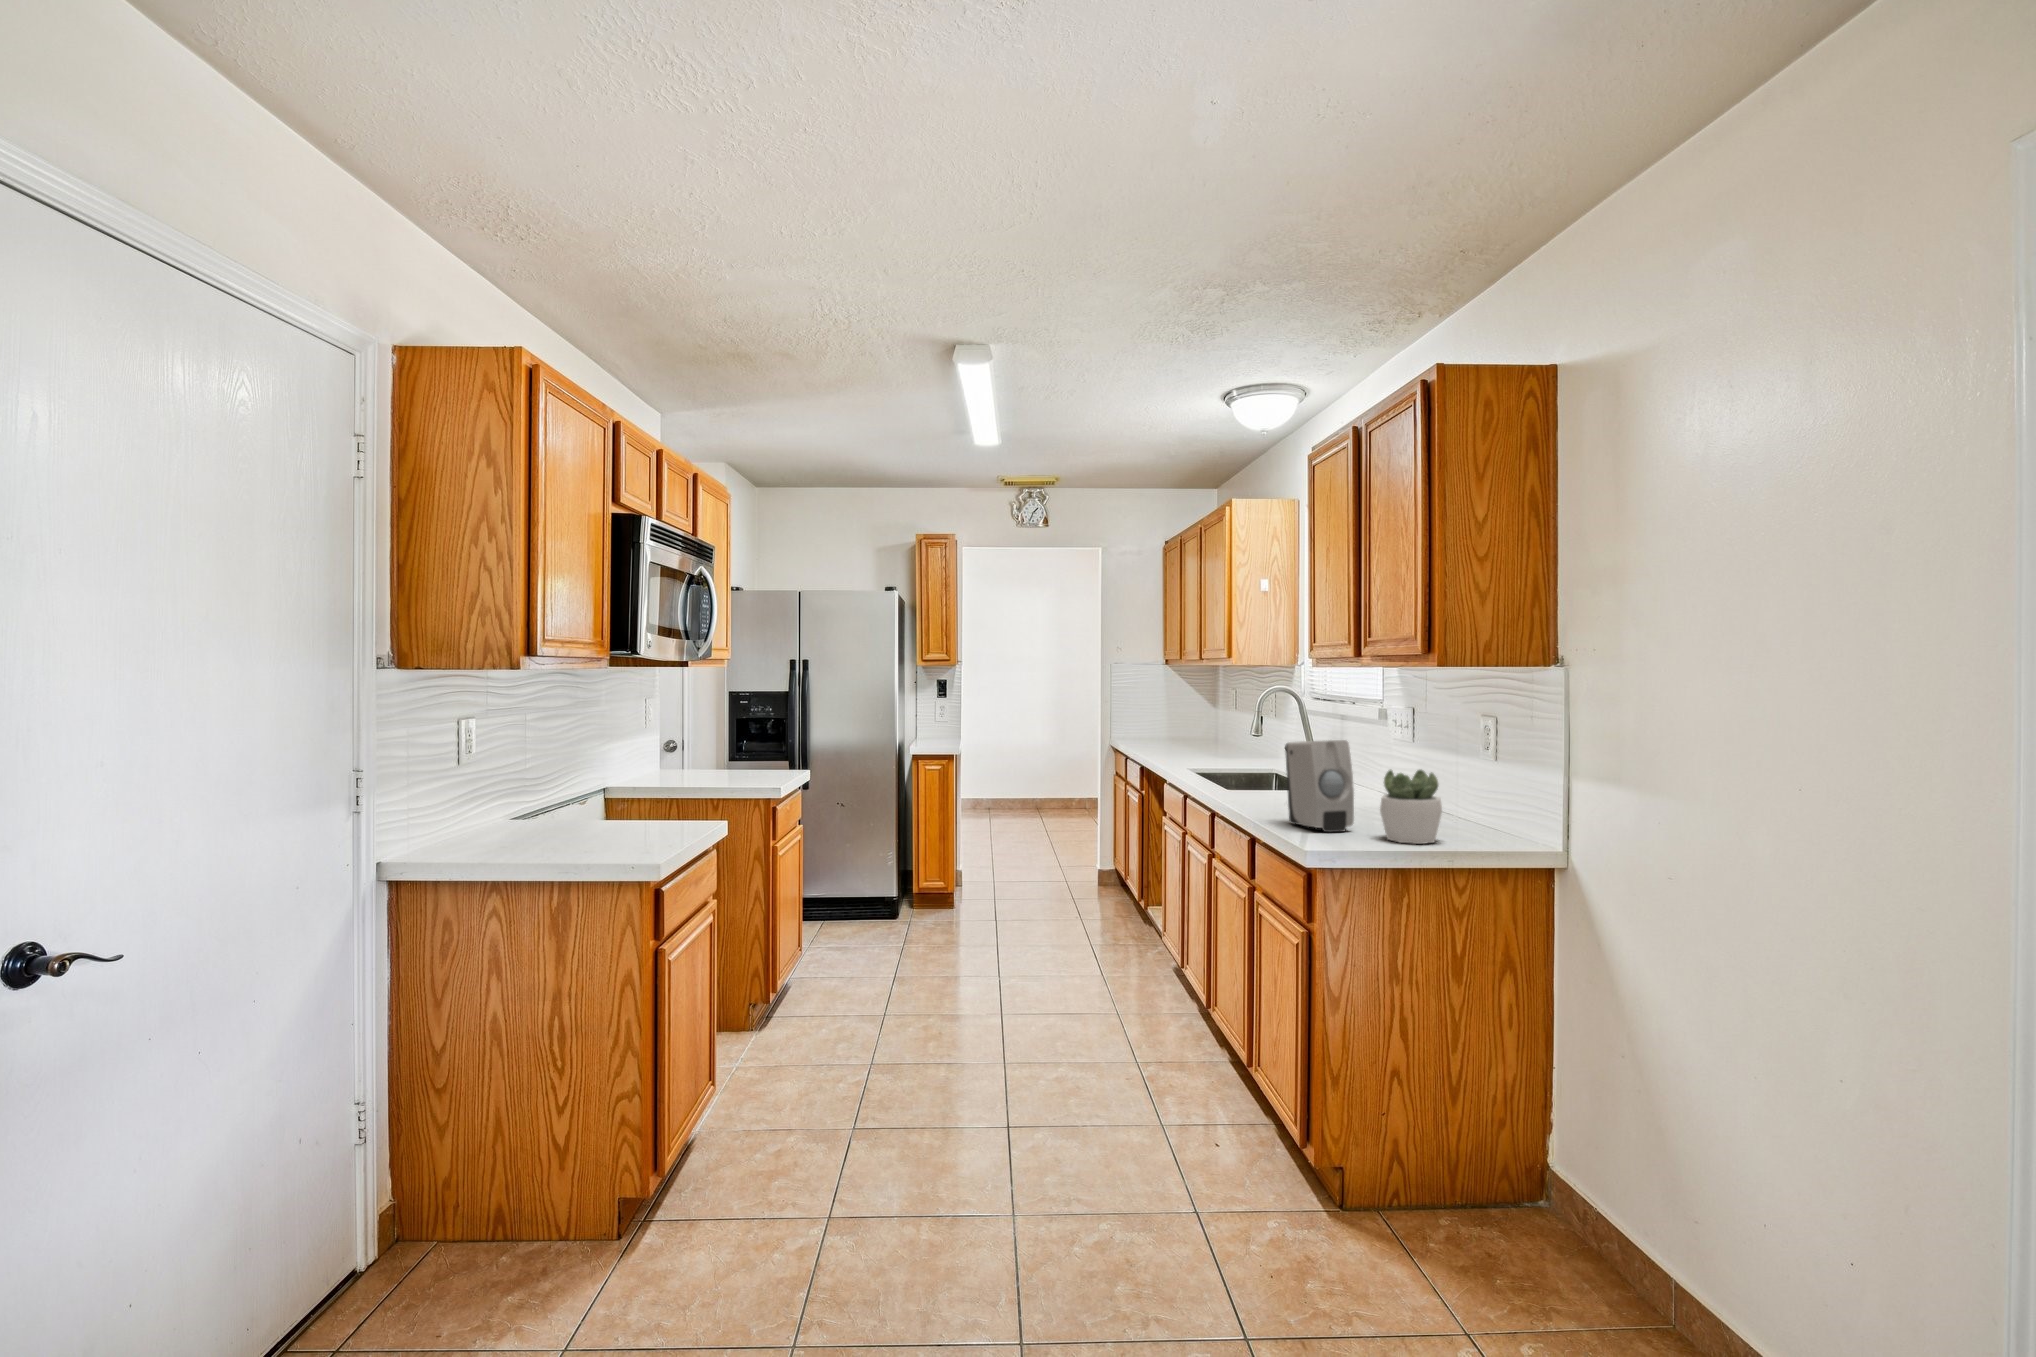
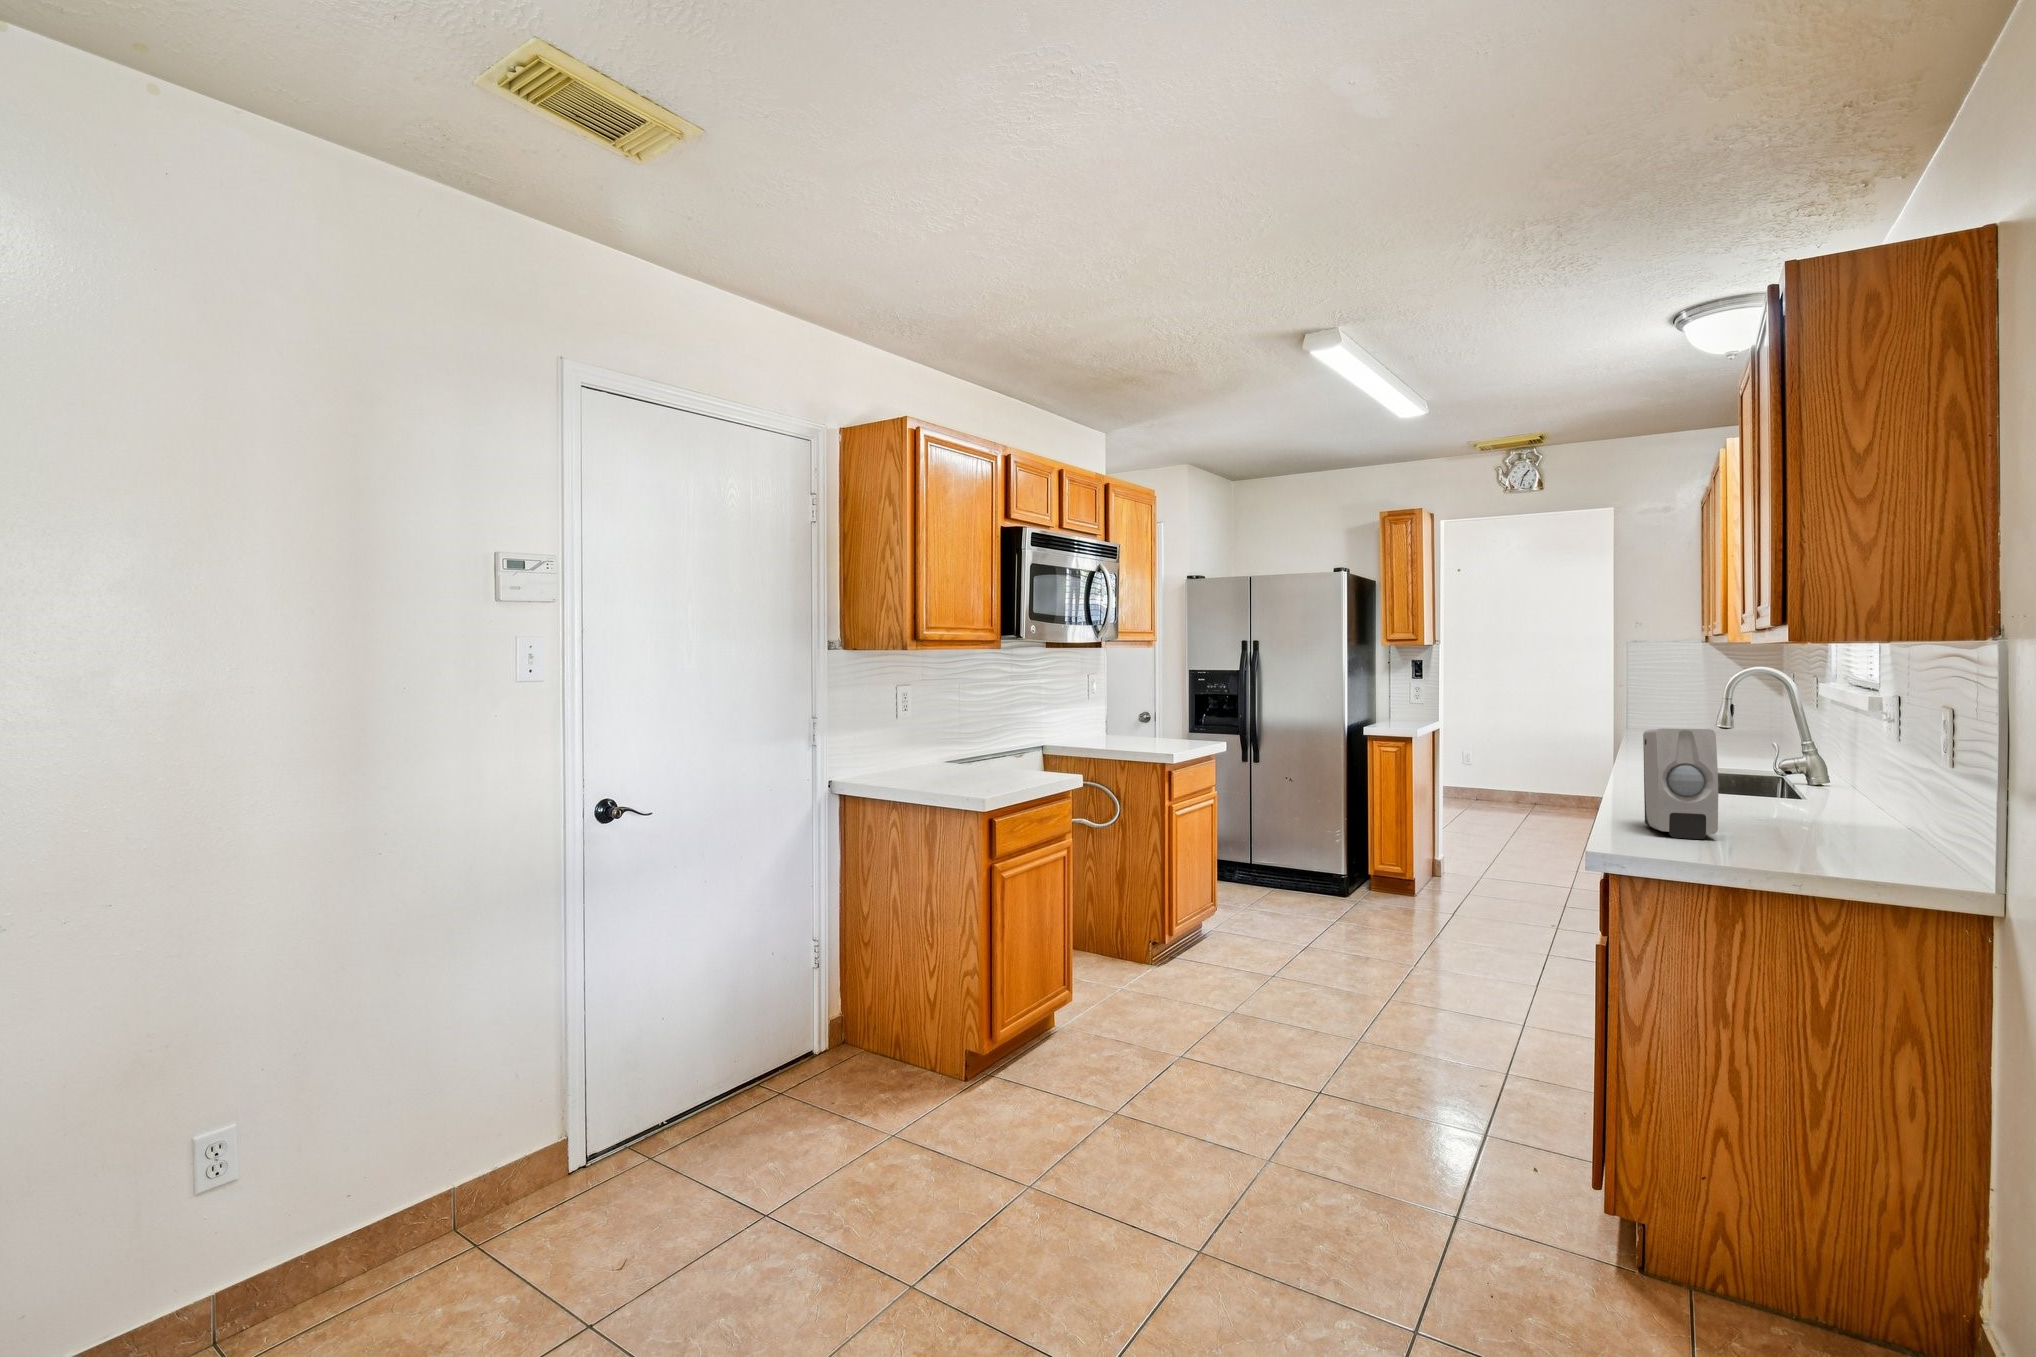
succulent plant: present [1380,770,1442,844] -> none [1733,767,1831,862]

